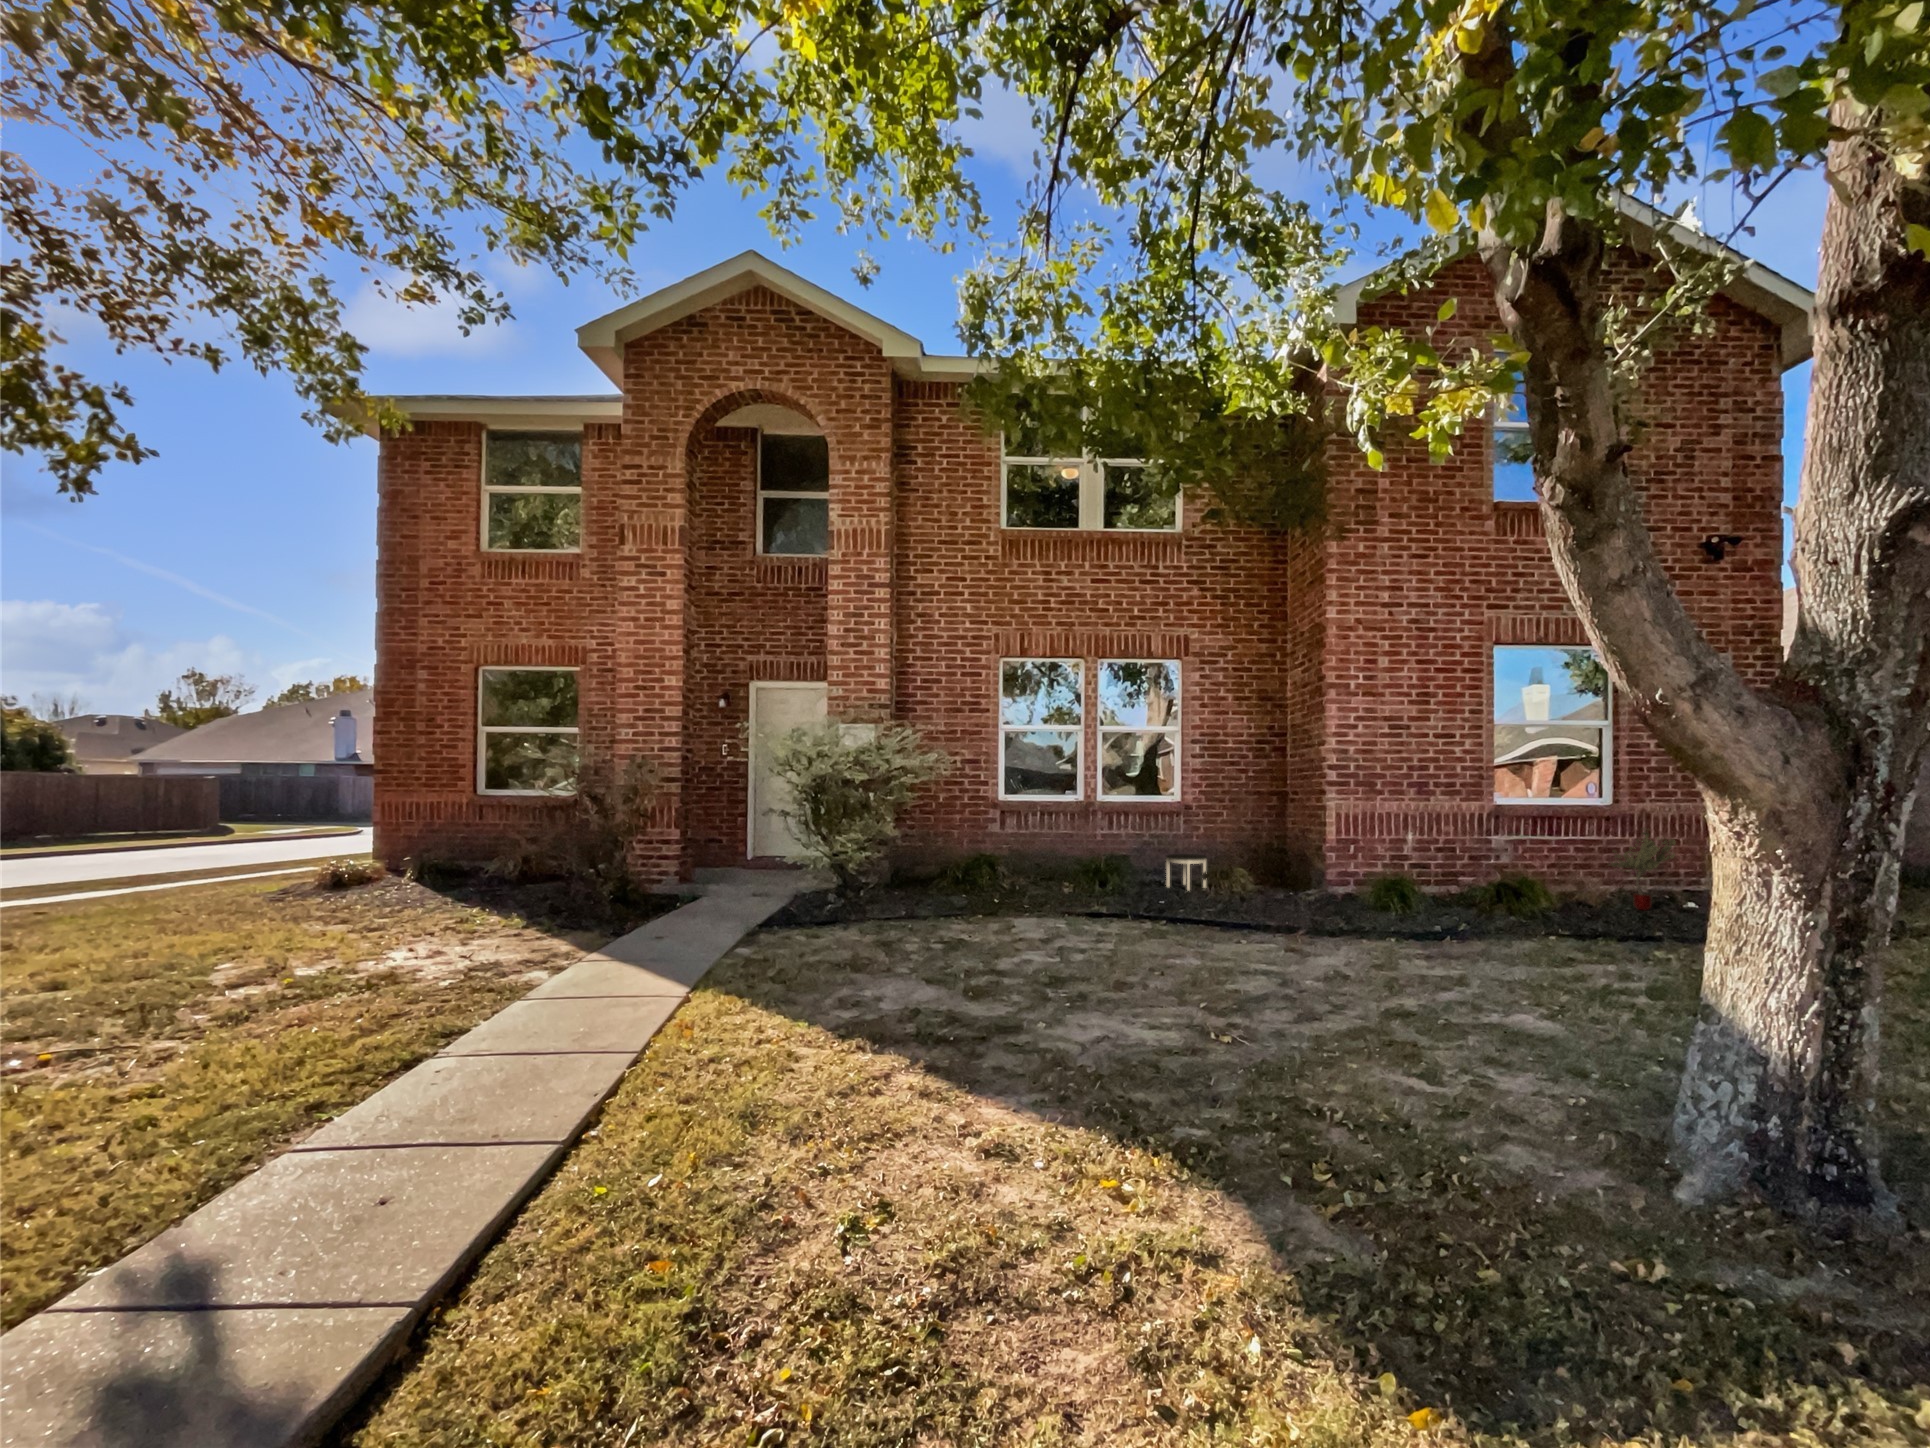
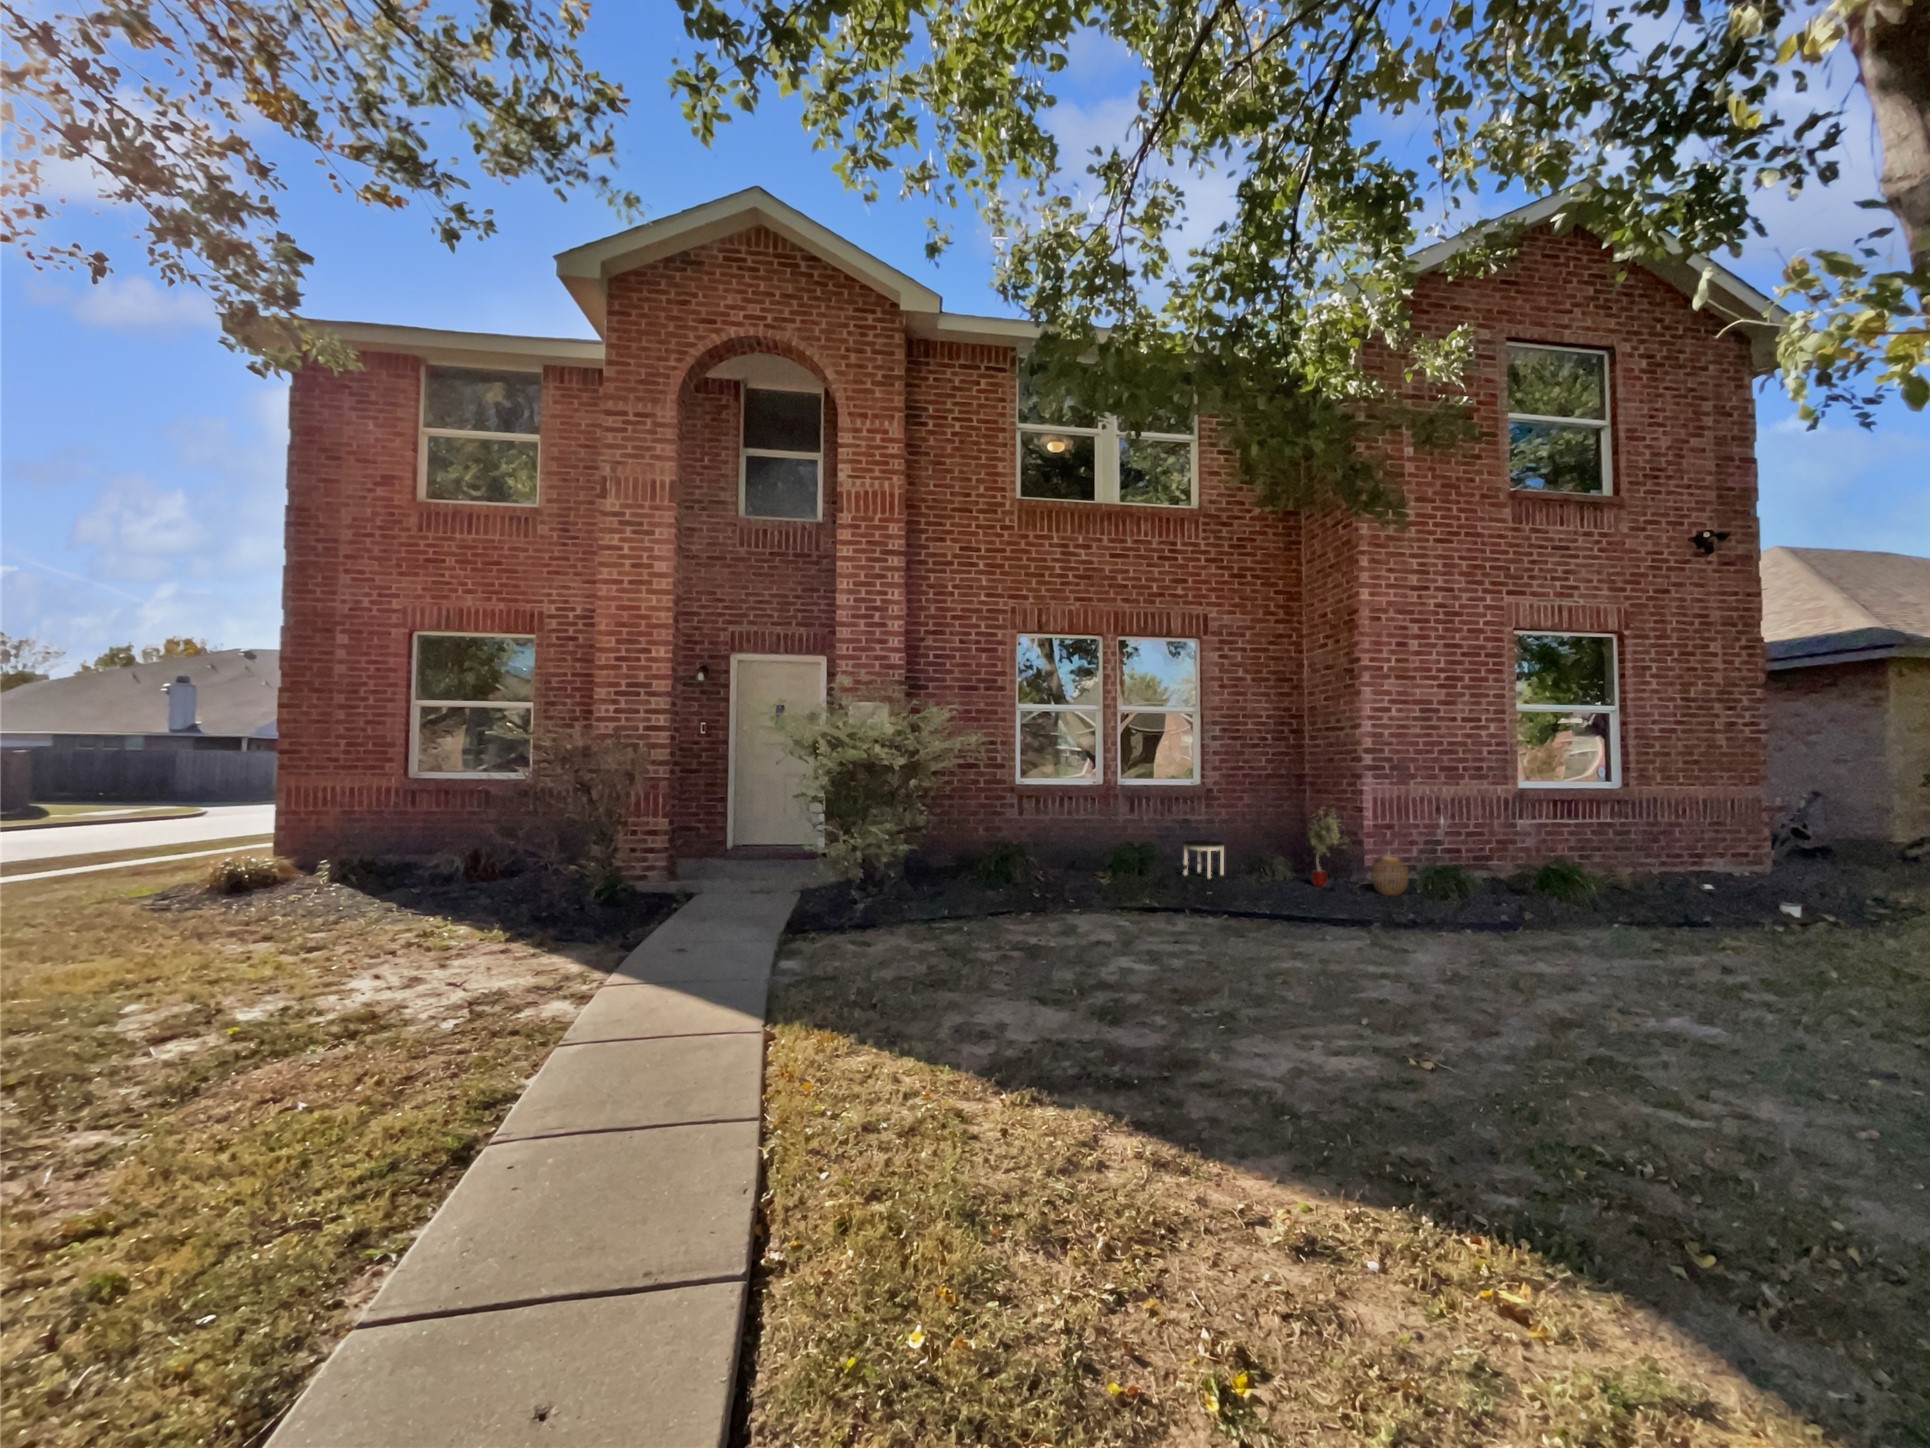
potted tree: present [1610,828,1676,910] -> present [1305,807,1348,886]
woven basket: none [1337,870,1373,909] -> present [1372,856,1409,896]

